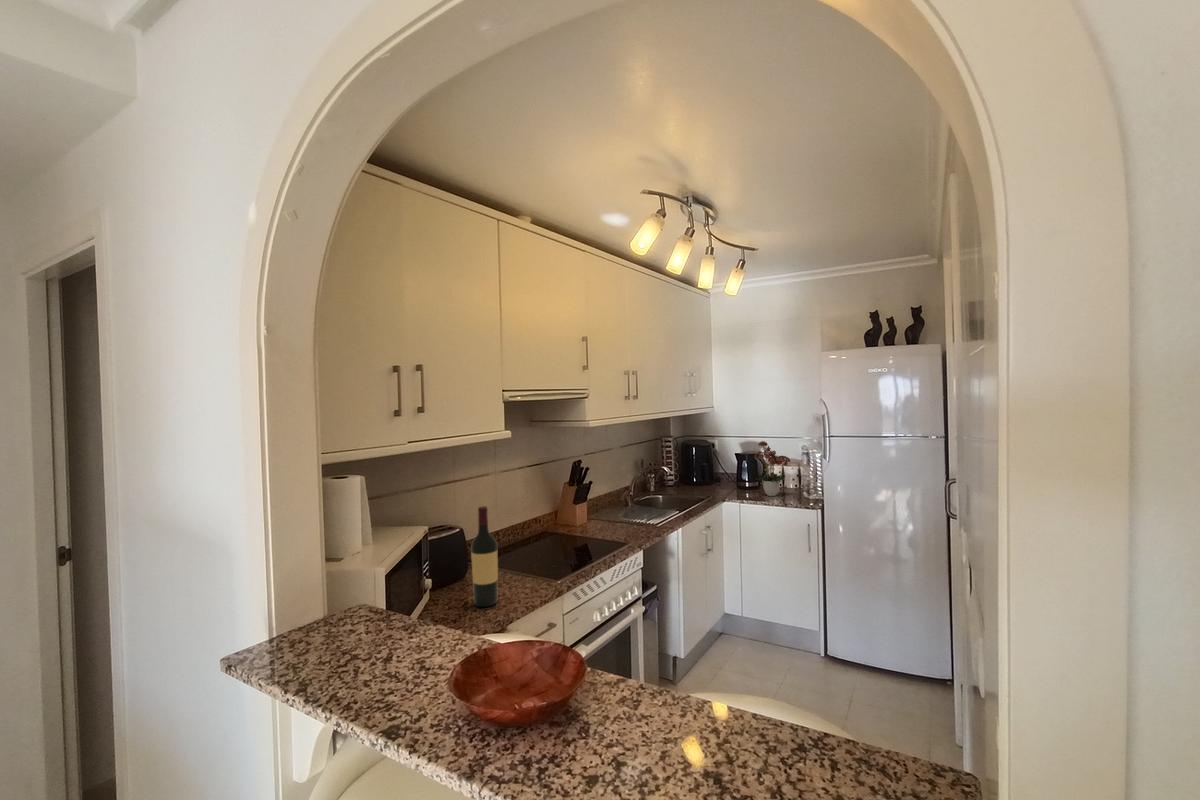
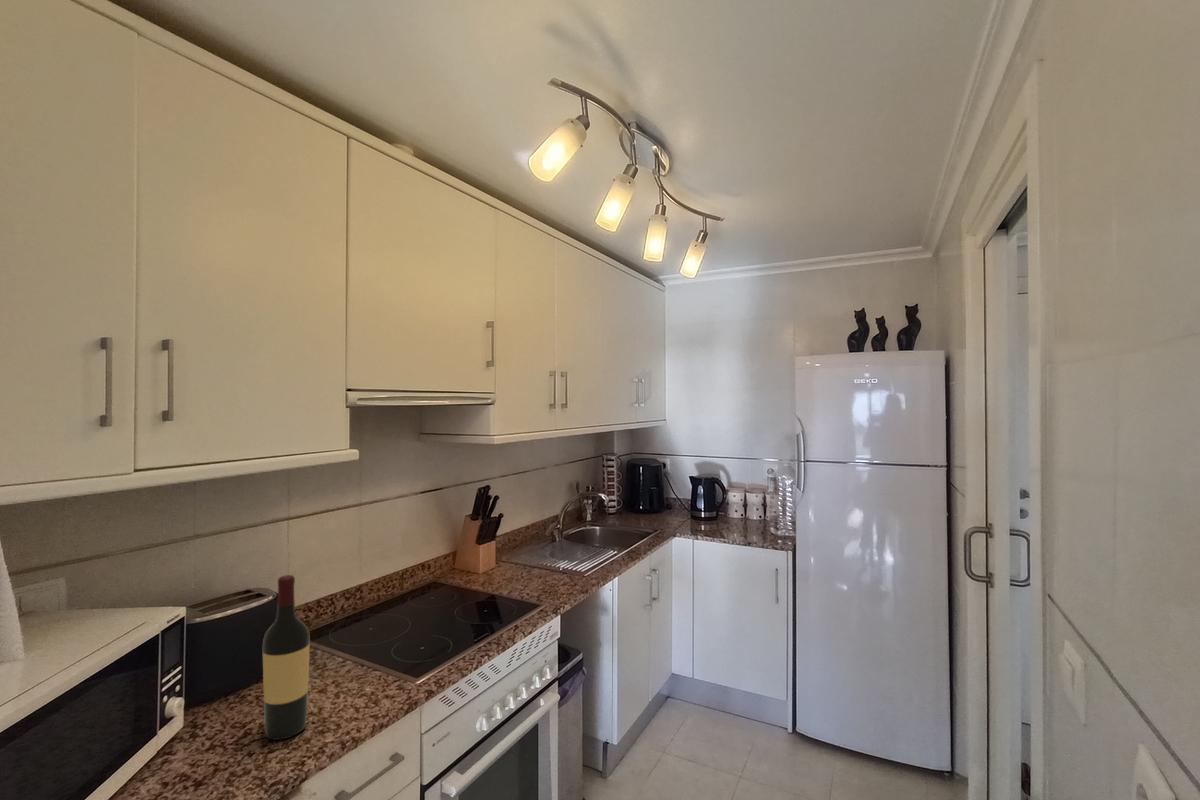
flower arrangement: present [754,441,790,496] -> none [710,460,760,531]

